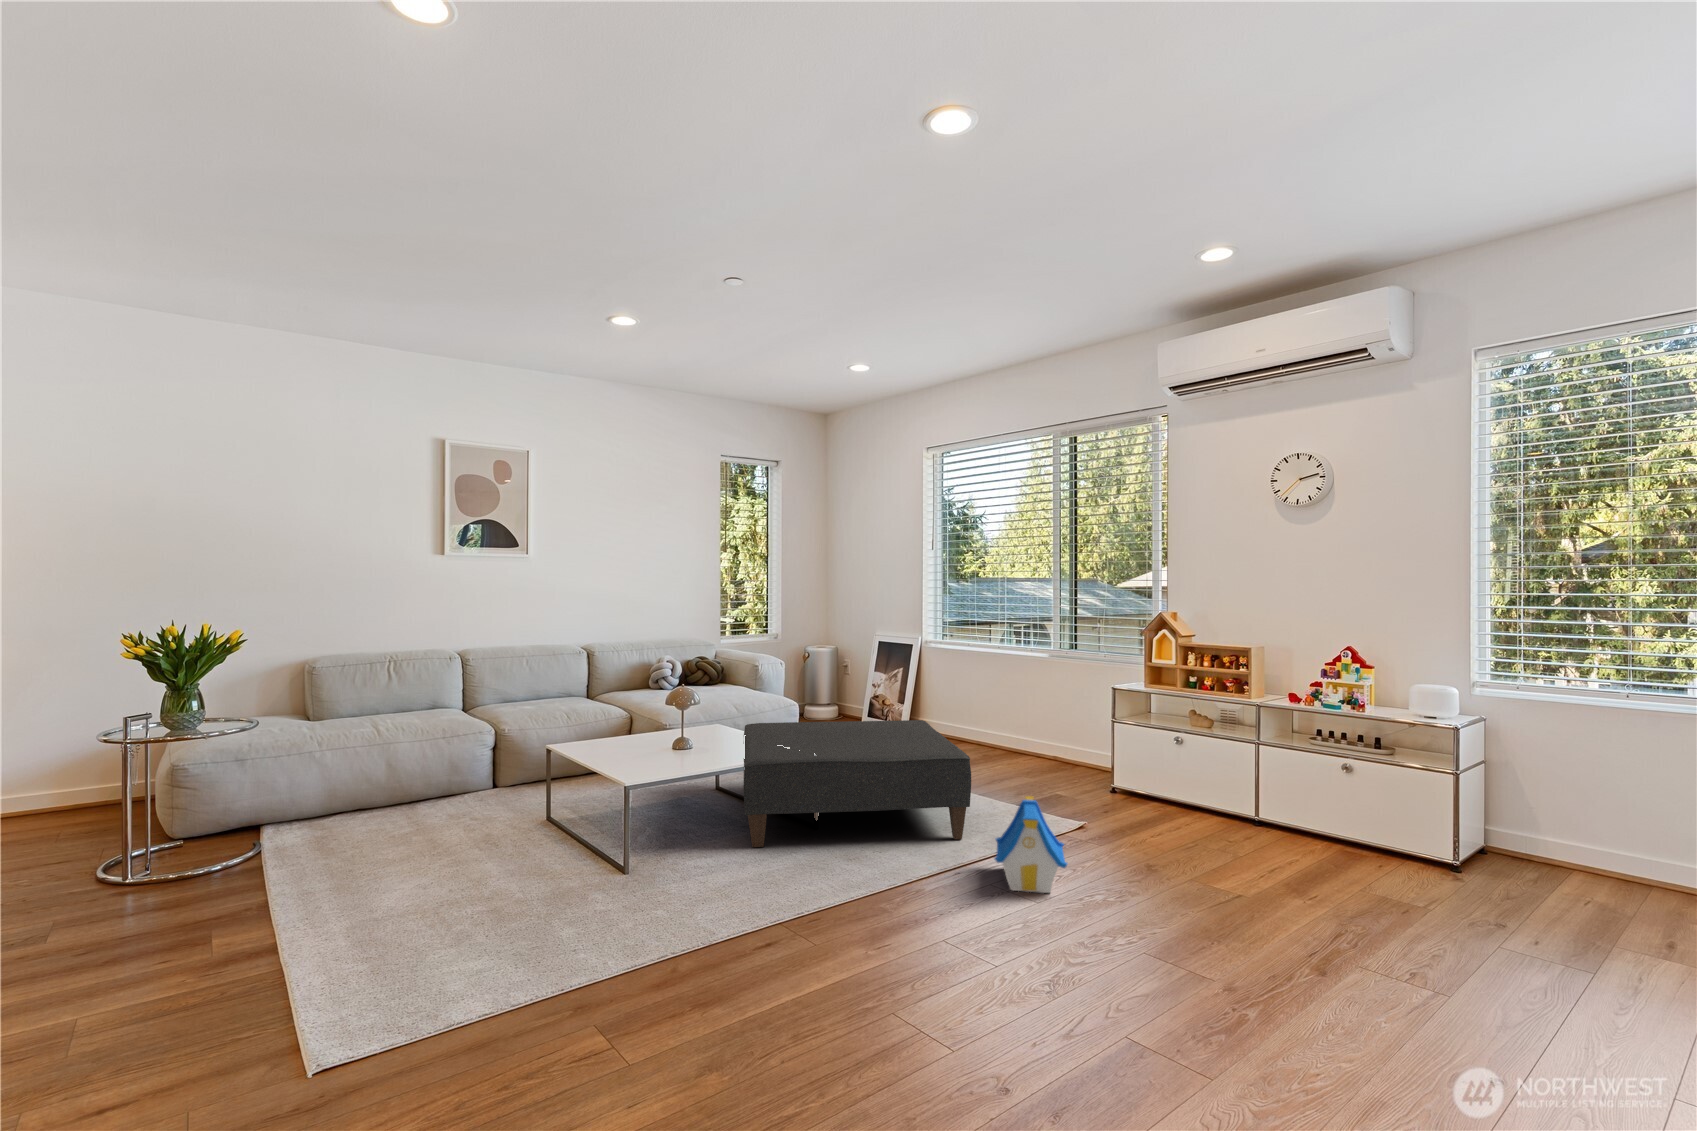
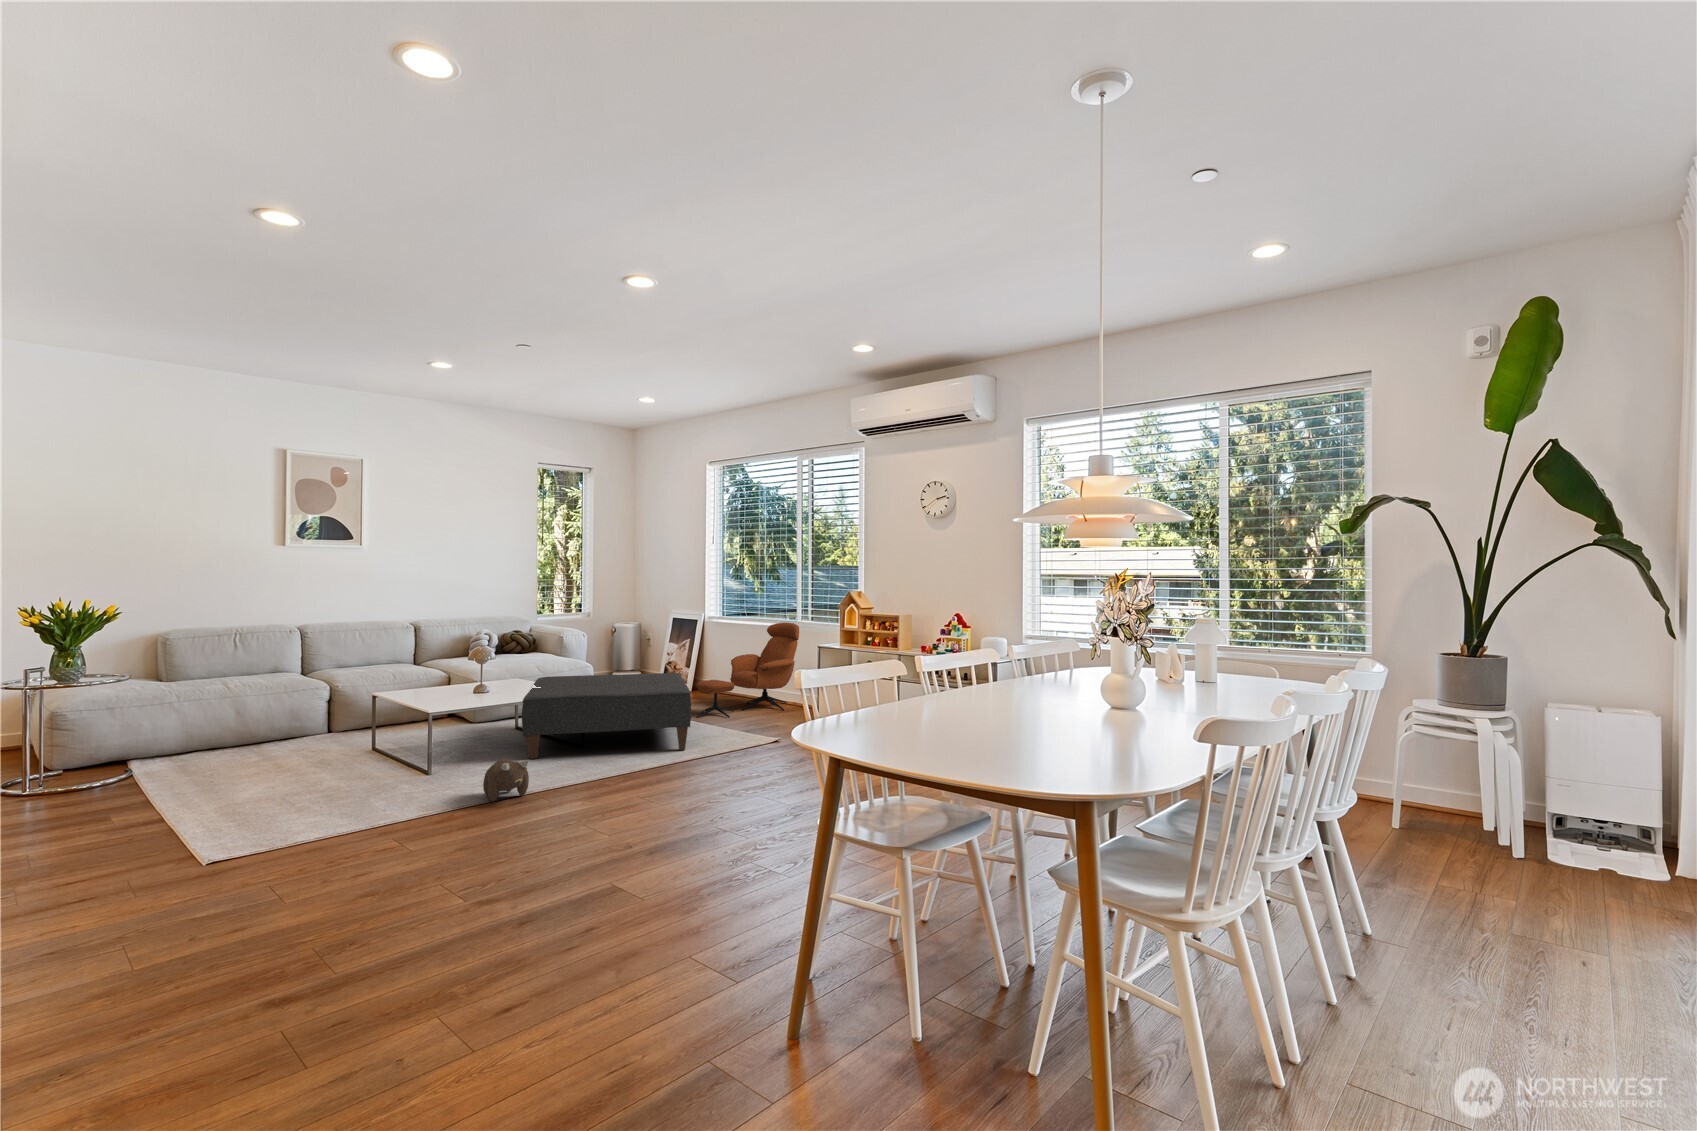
lounge chair: none [940,651,1068,781] -> present [697,623,799,717]
toy house: present [994,796,1067,893] -> none [688,715,742,774]
plush toy: none [712,869,781,937] -> present [483,759,529,801]

